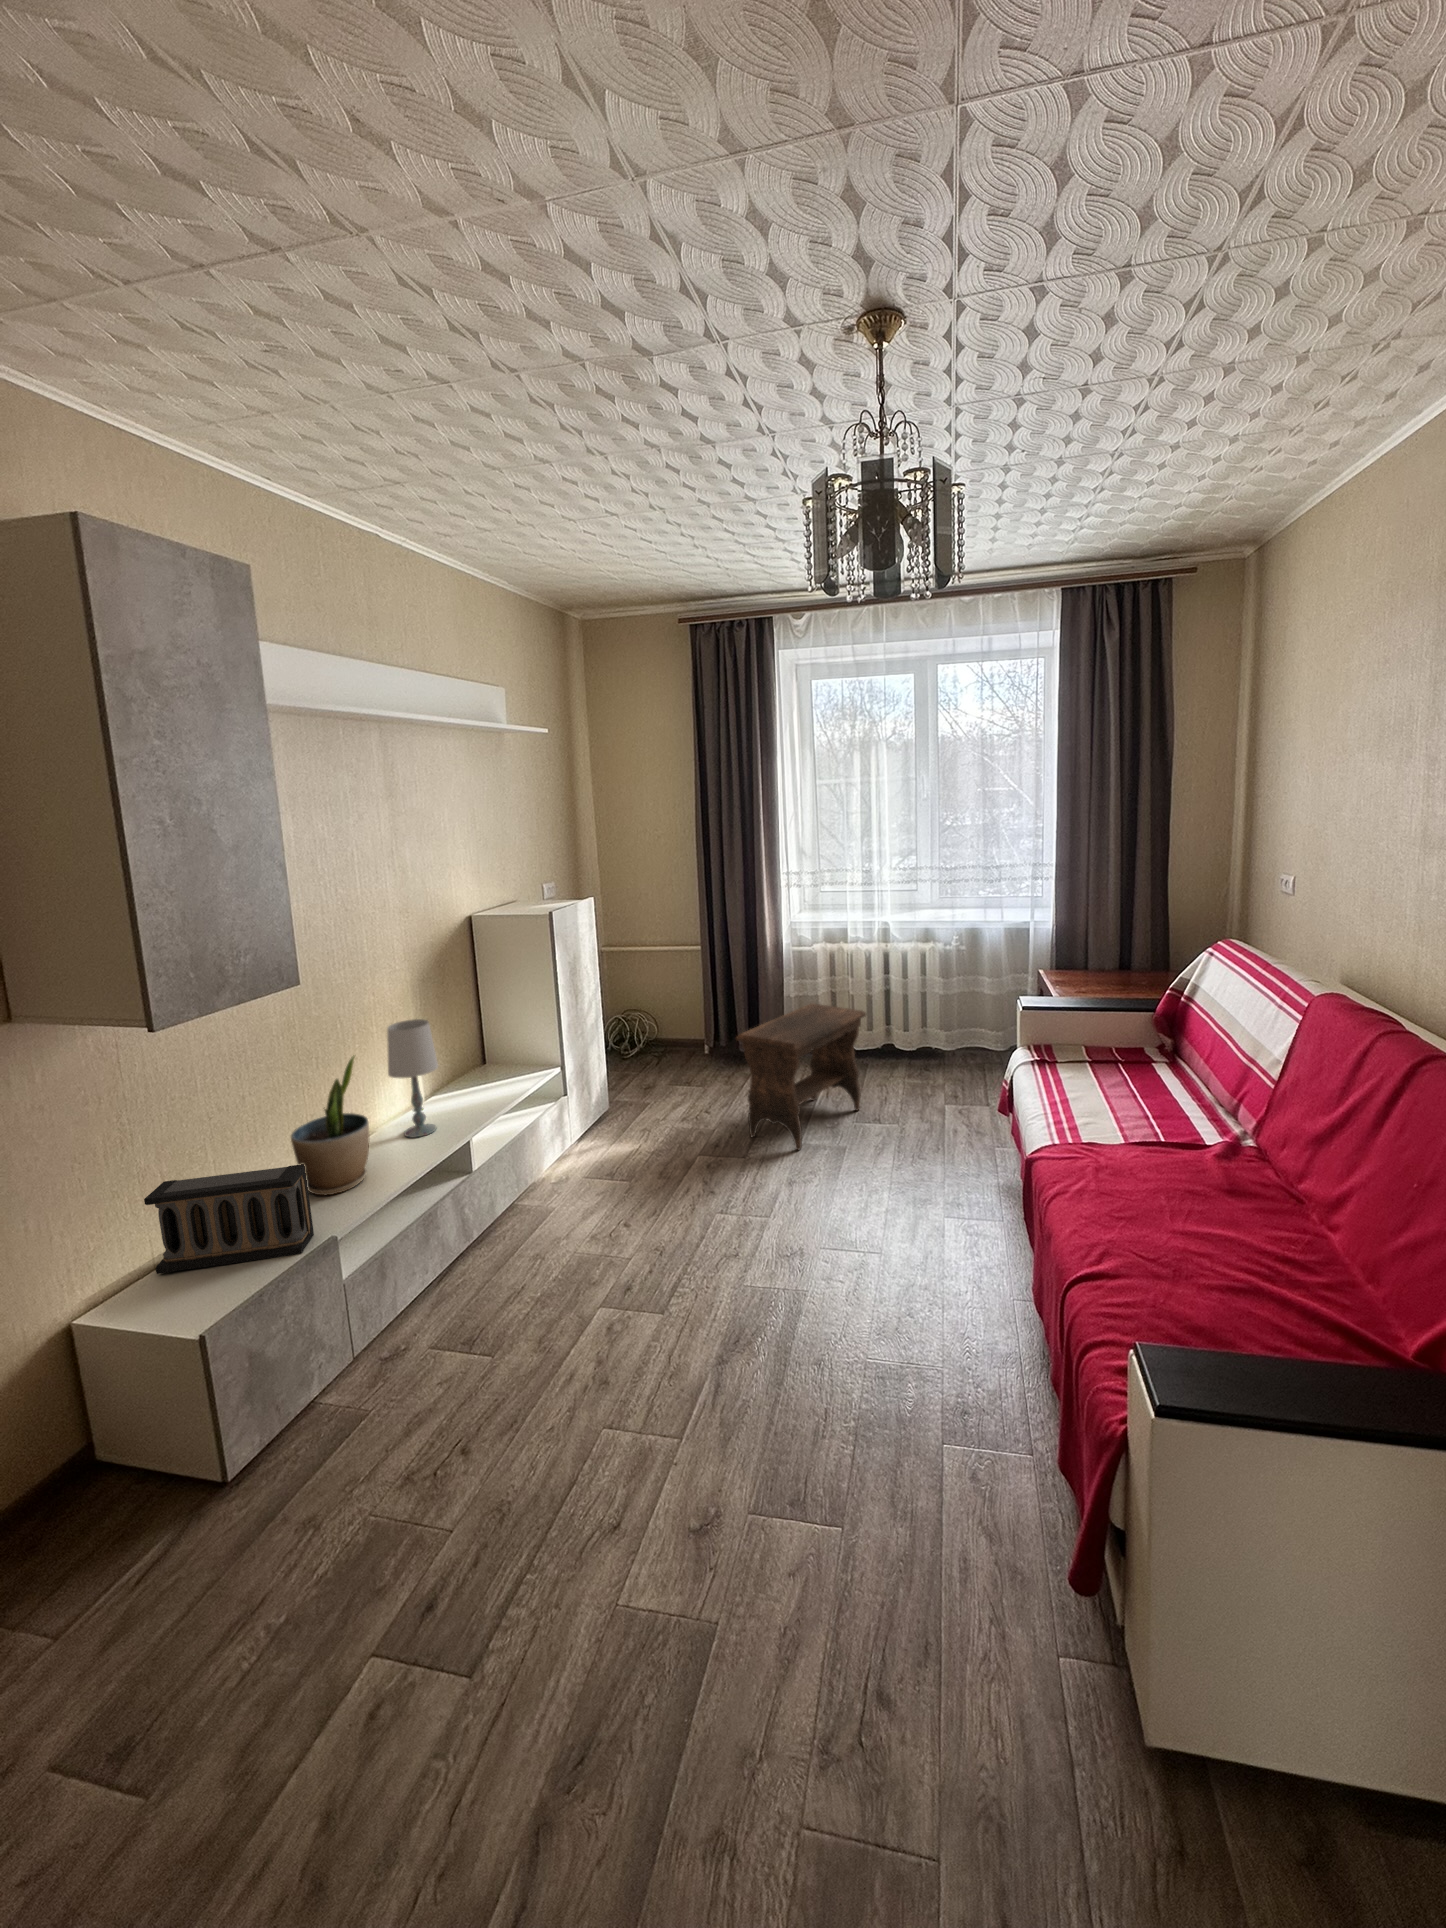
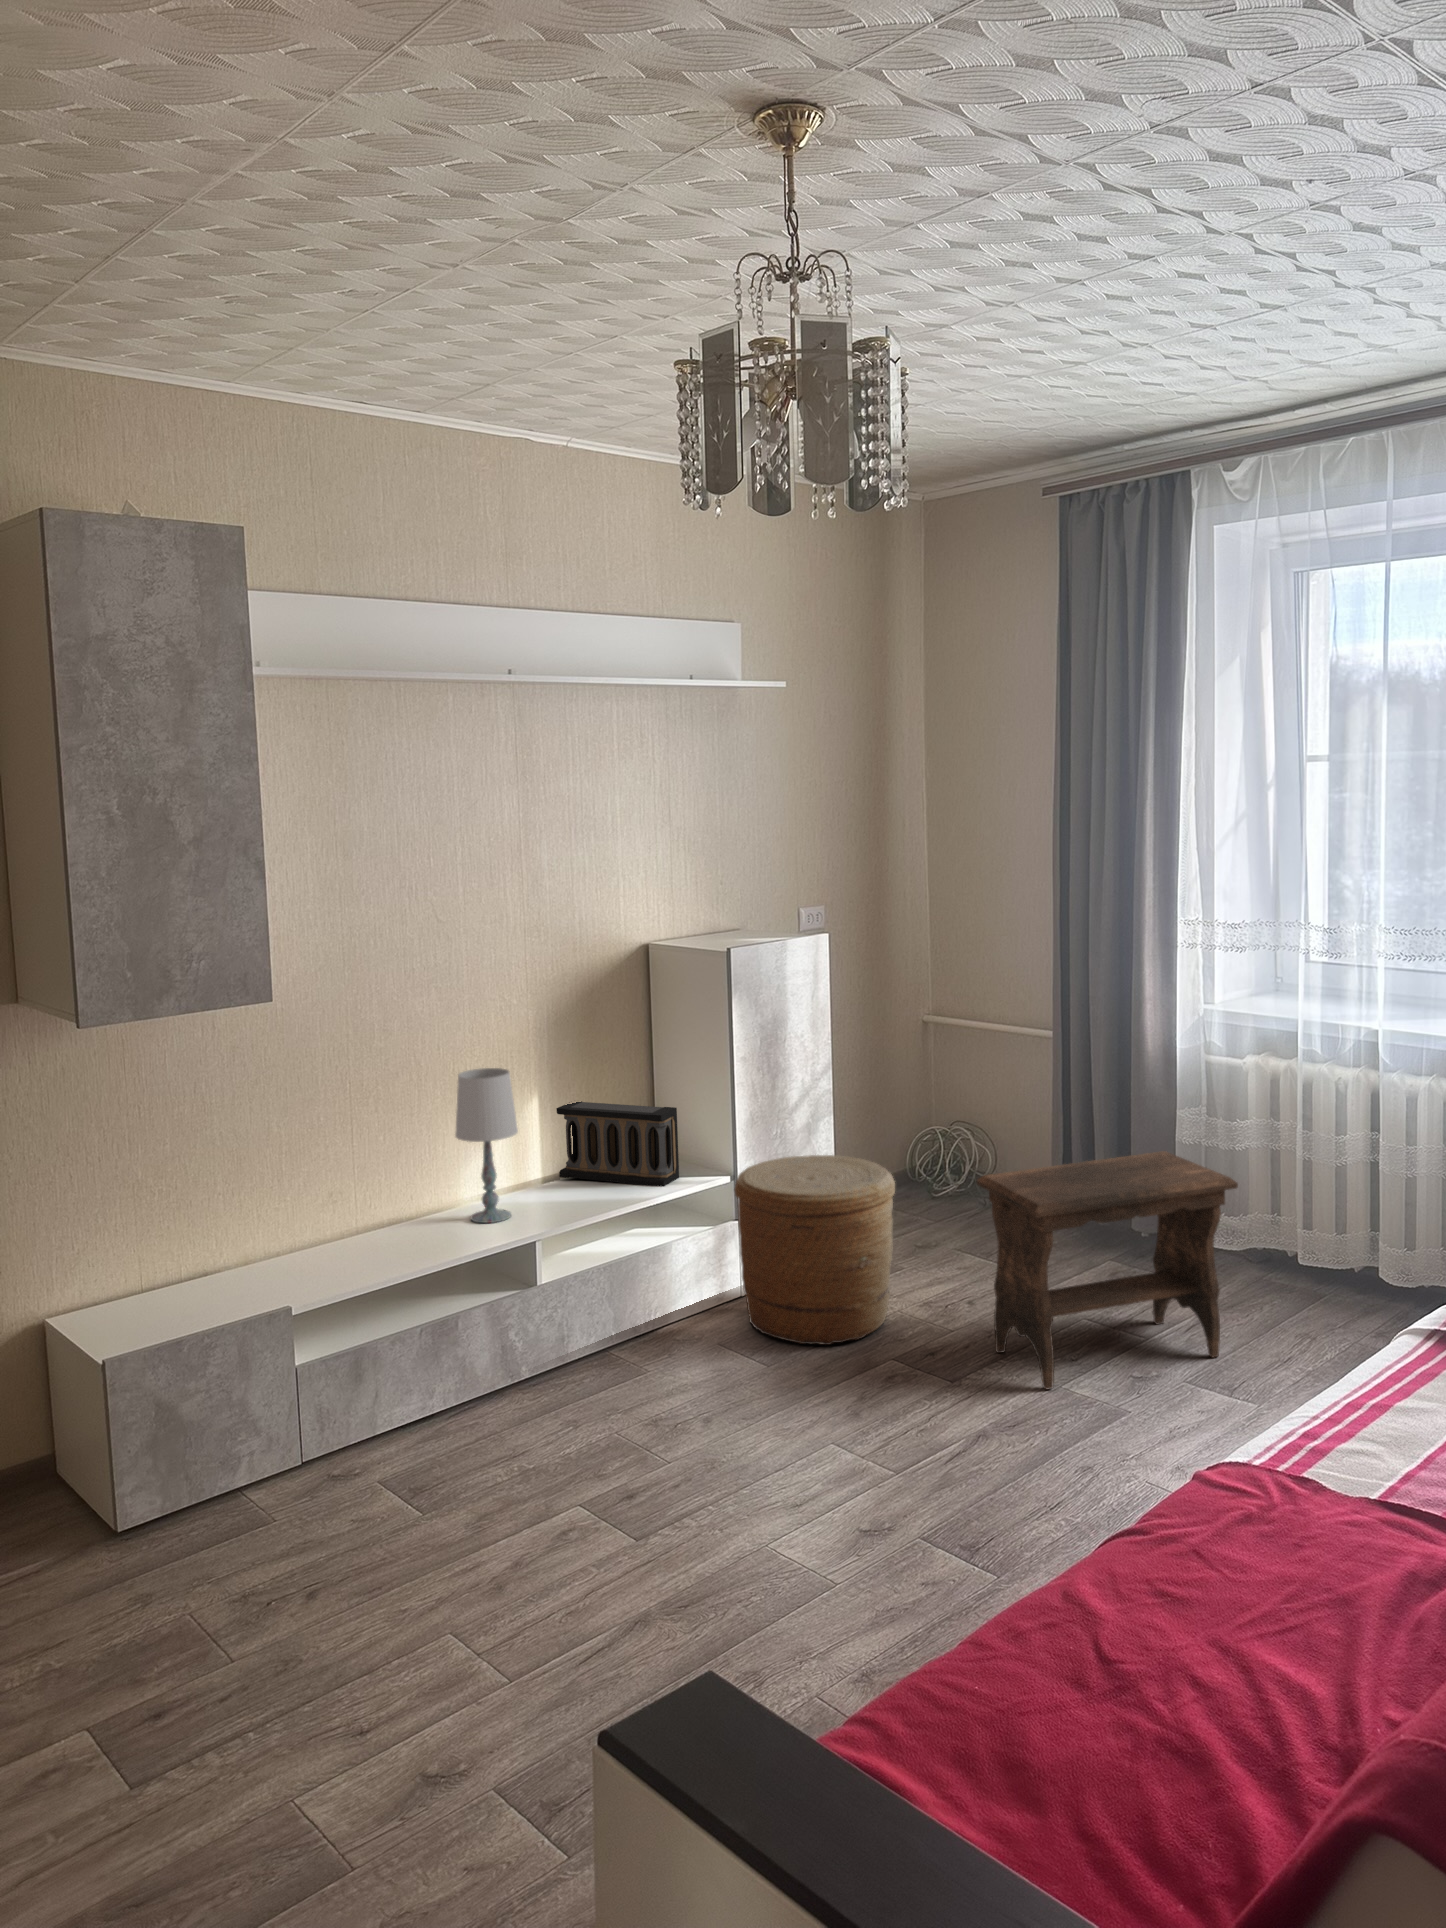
woven basket: none [571,1039,677,1165] -> present [734,1155,895,1345]
potted plant: present [291,1056,369,1195] -> none [305,1096,392,1262]
speaker: present [144,1164,314,1274] -> present [556,1101,679,1187]

